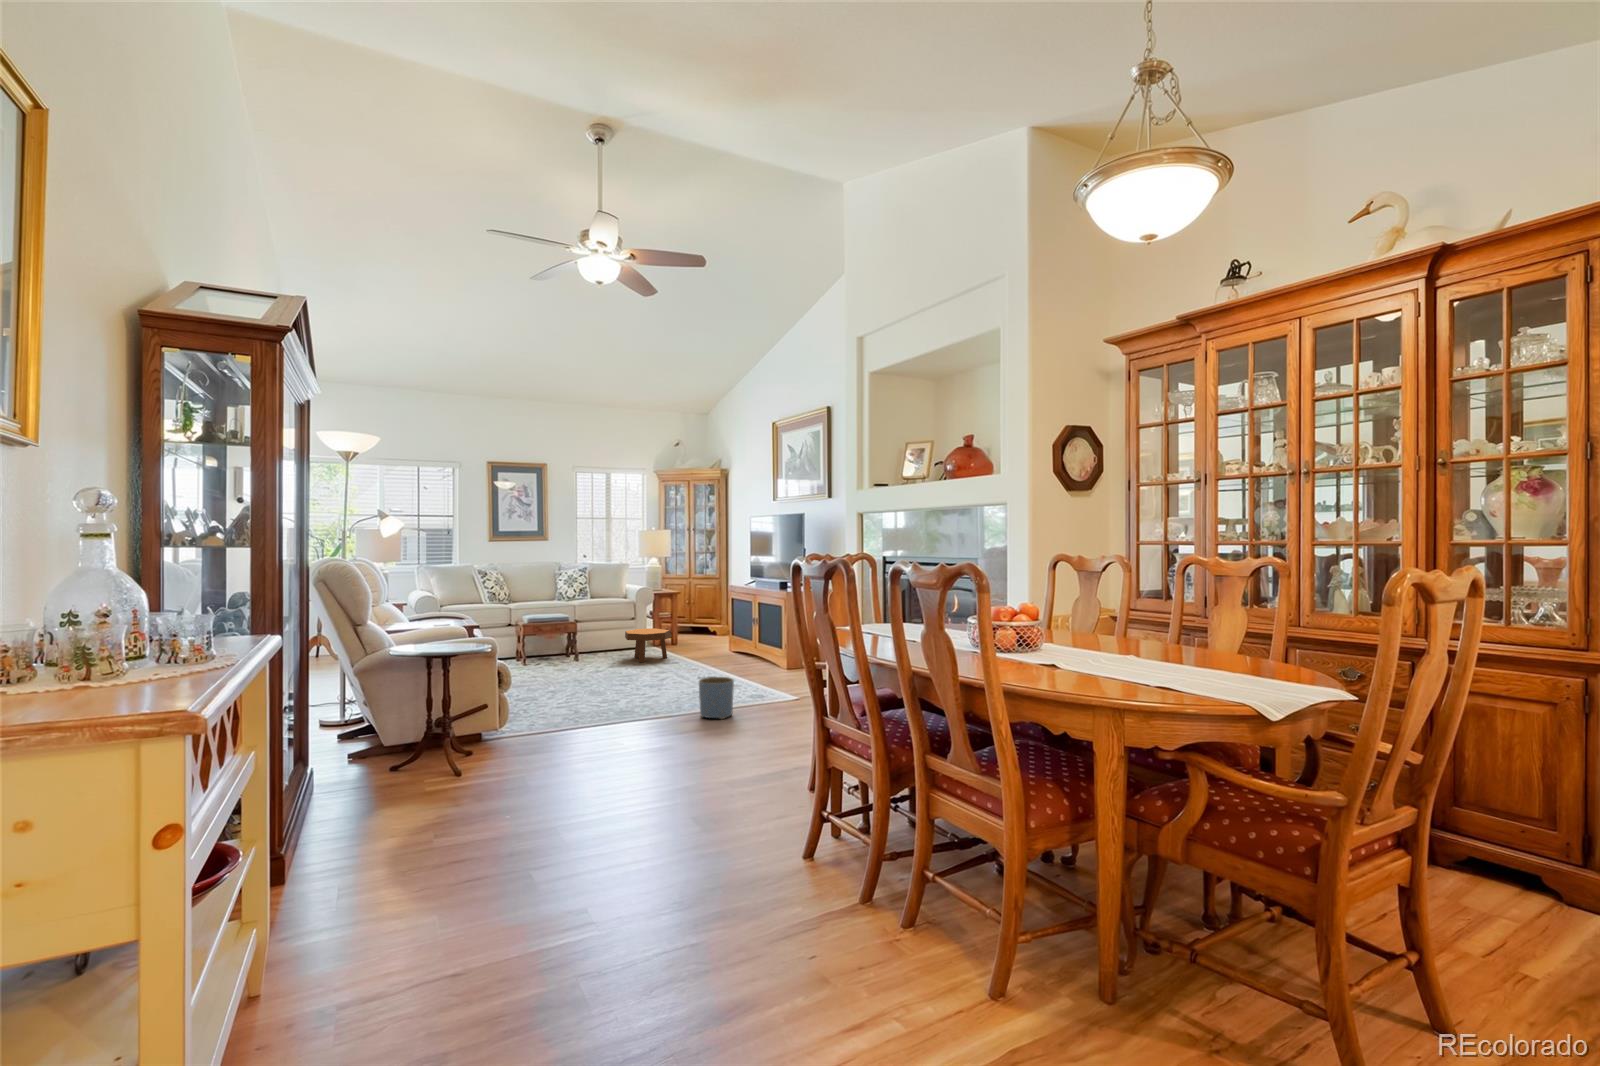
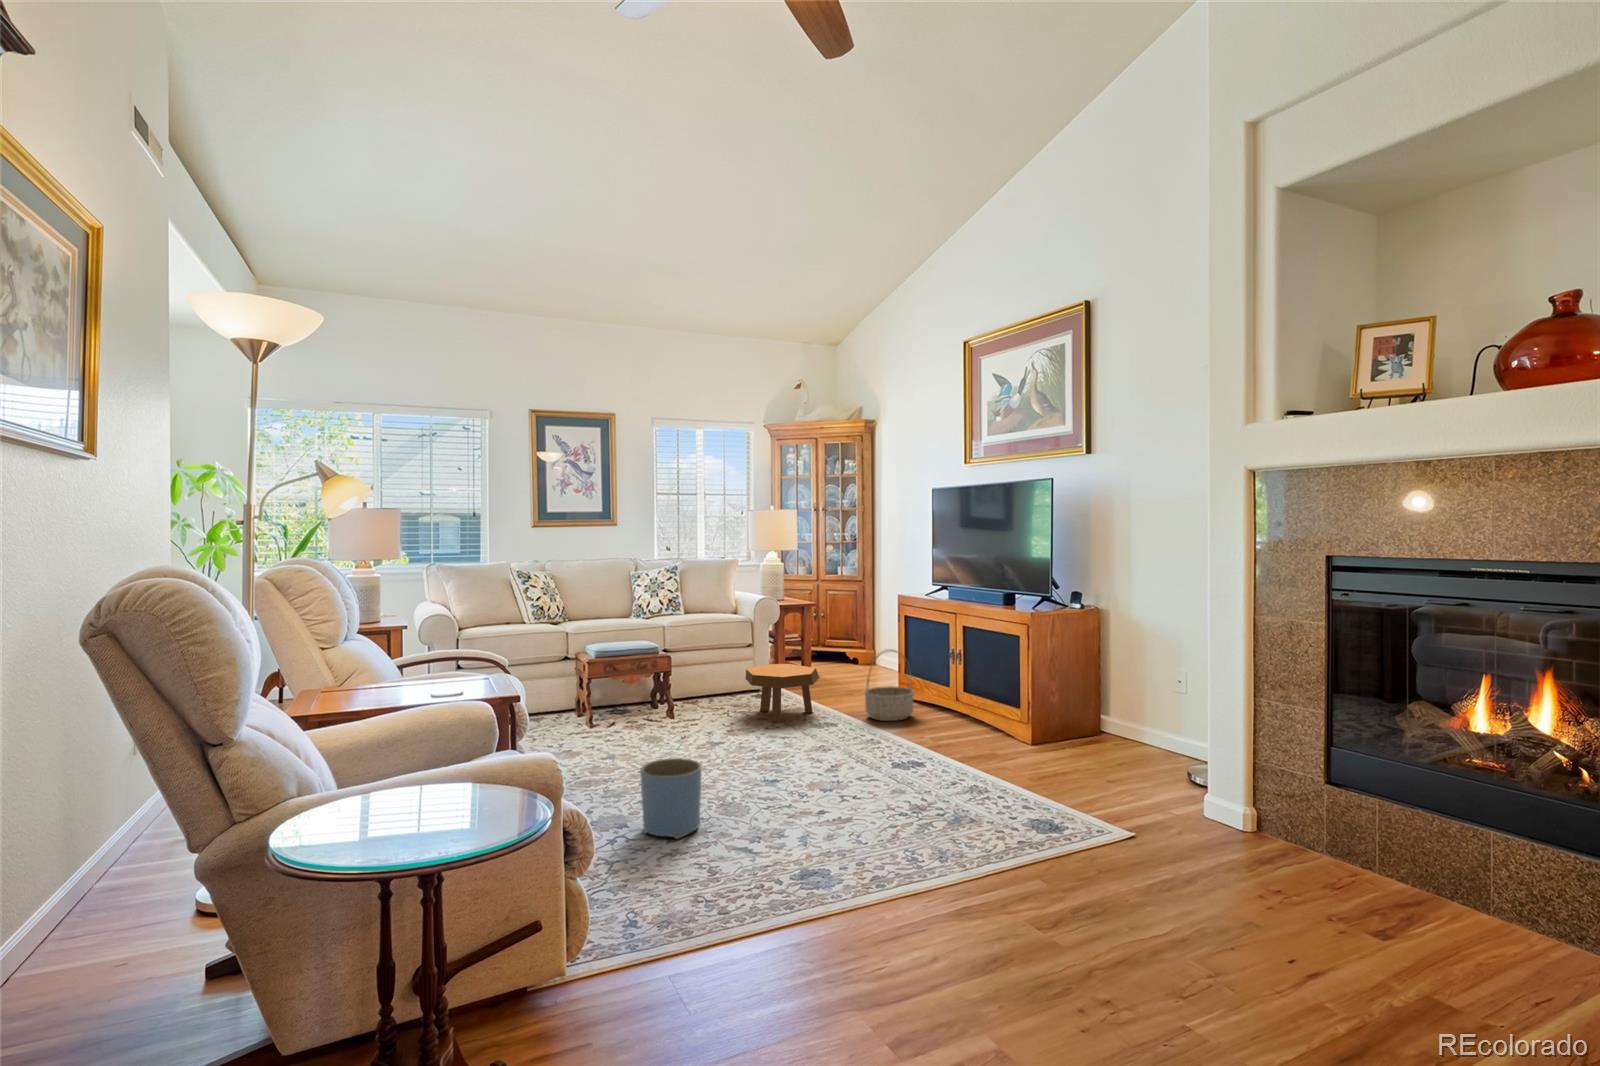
basket: none [697,617,729,661] -> present [864,650,915,721]
planter: present [699,677,734,719] -> present [640,758,702,839]

